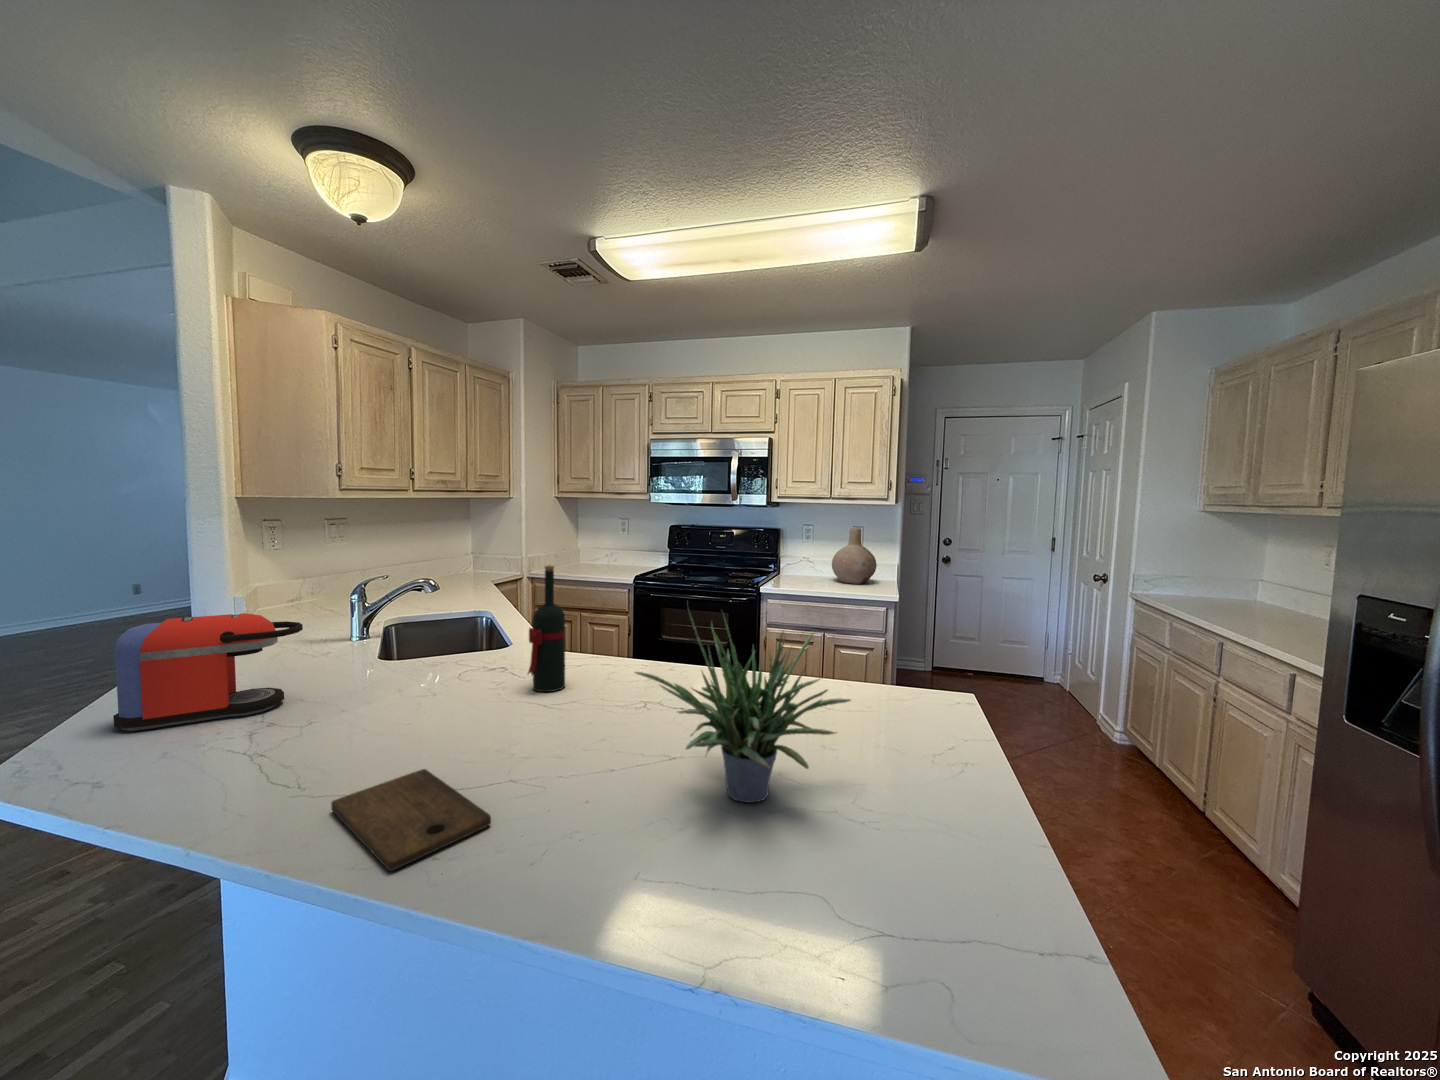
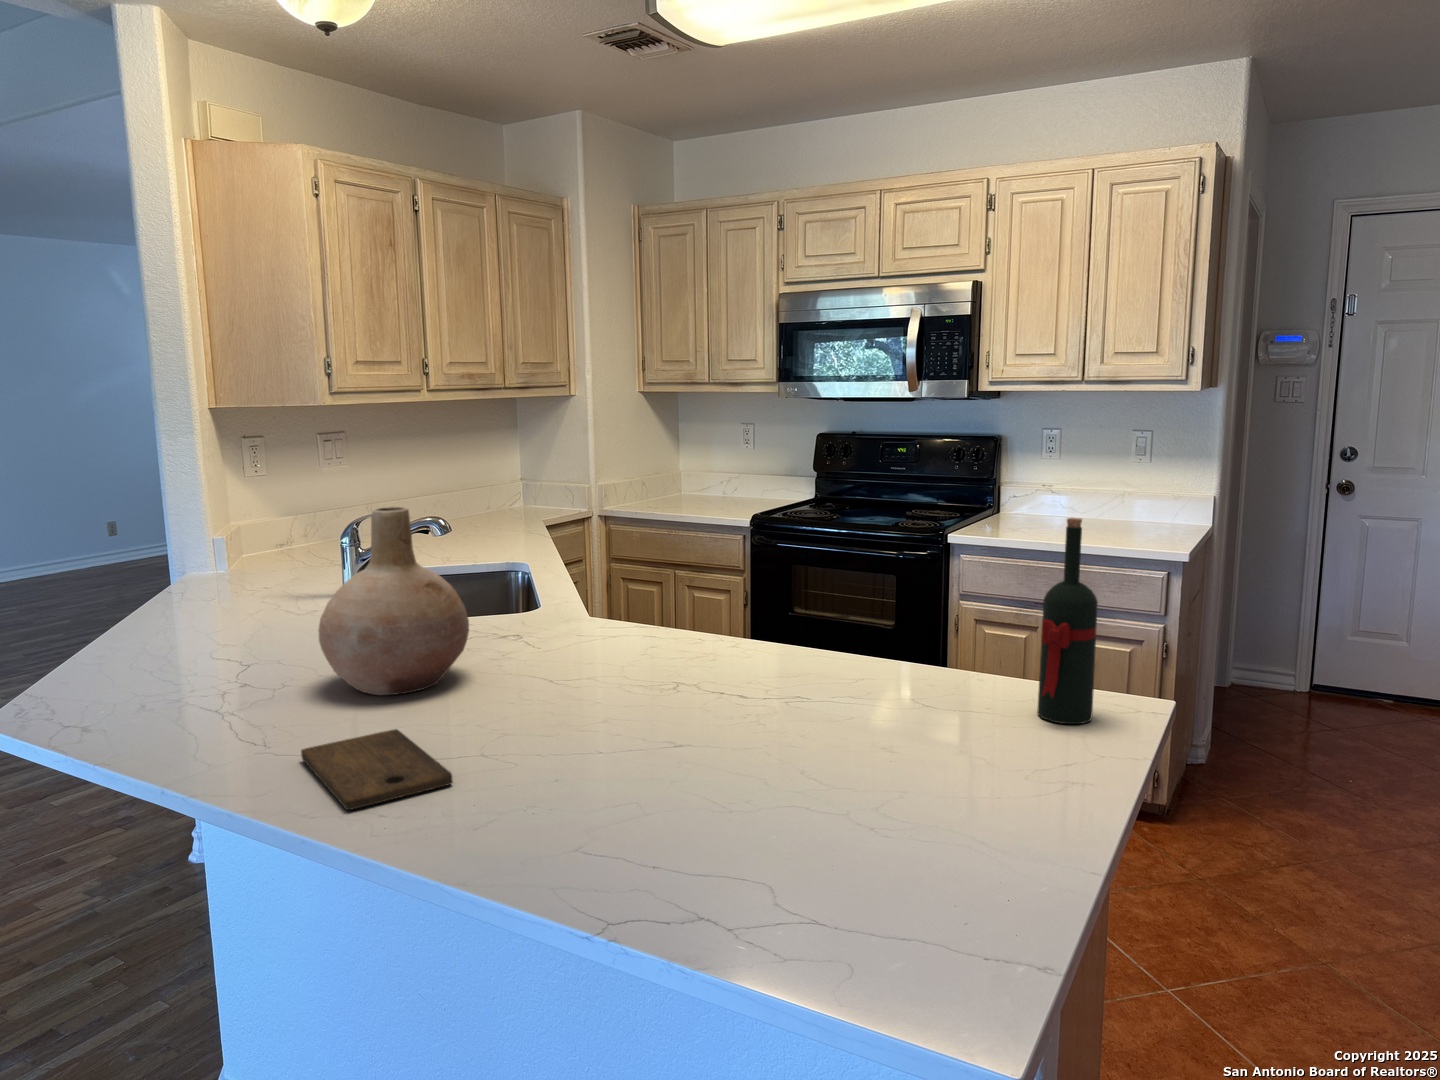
vase: present [832,528,877,584] -> present [318,507,469,695]
wine bottle: present [528,565,565,692] -> present [1037,518,1098,724]
potted plant: present [635,612,850,803] -> none [603,538,894,789]
coffee maker: present [113,613,303,731] -> none [100,553,281,679]

